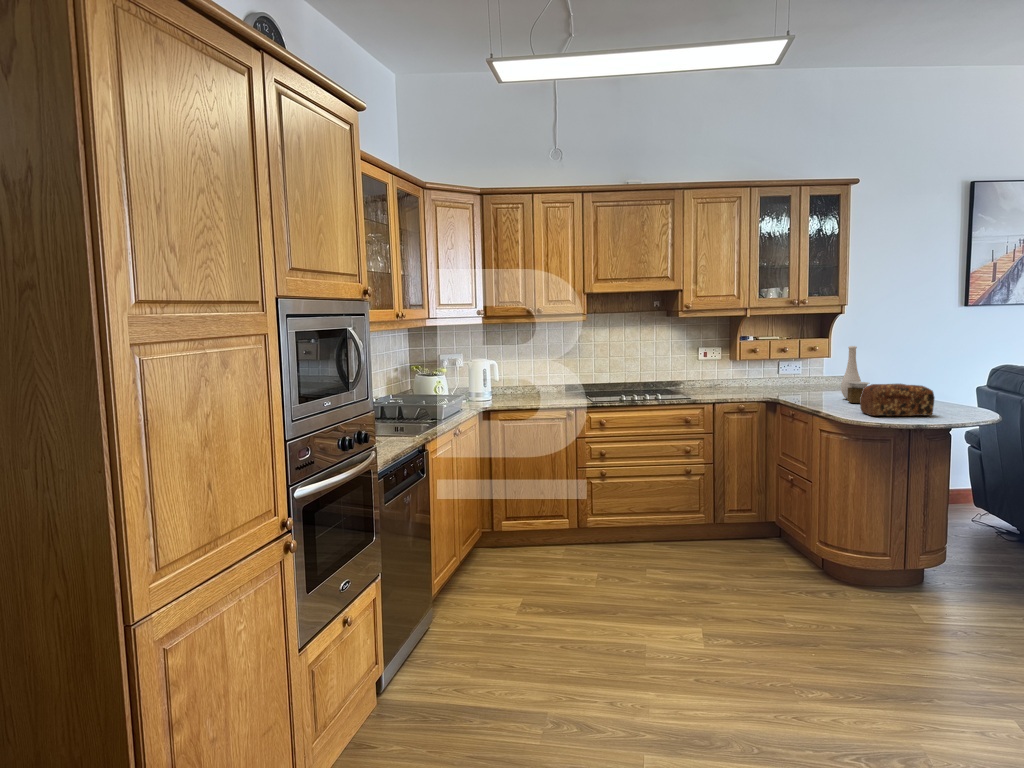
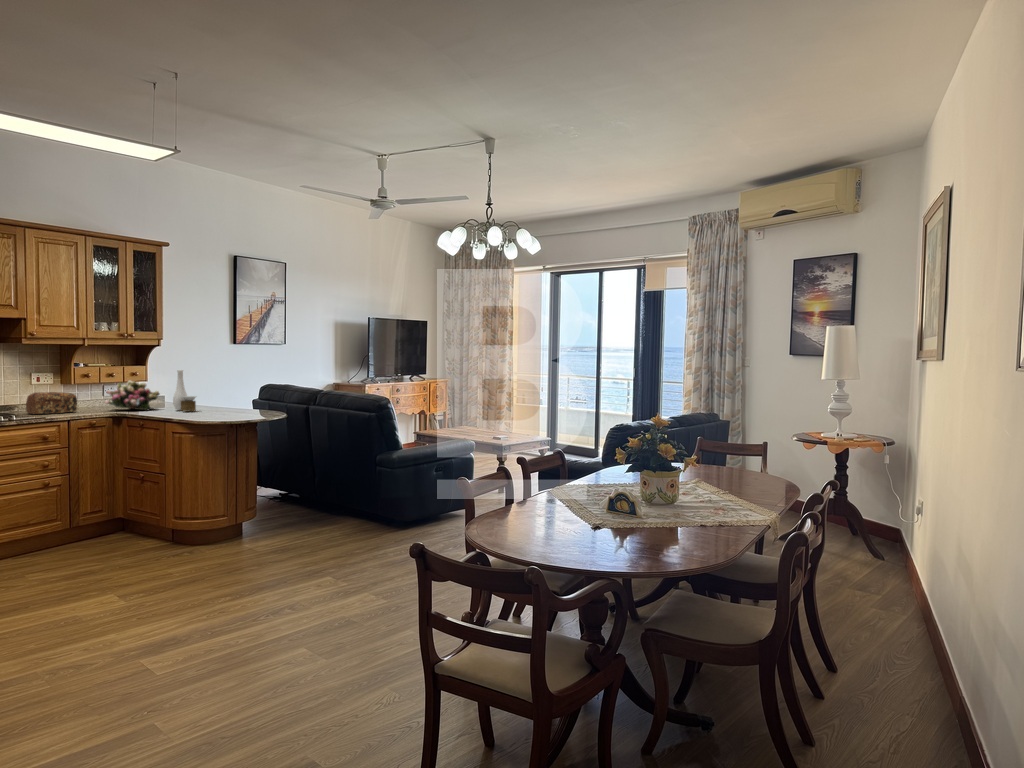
flower arrangement: none [764,357,830,395] -> present [105,381,160,410]
bread loaf: present [860,384,934,416] -> present [26,392,77,414]

